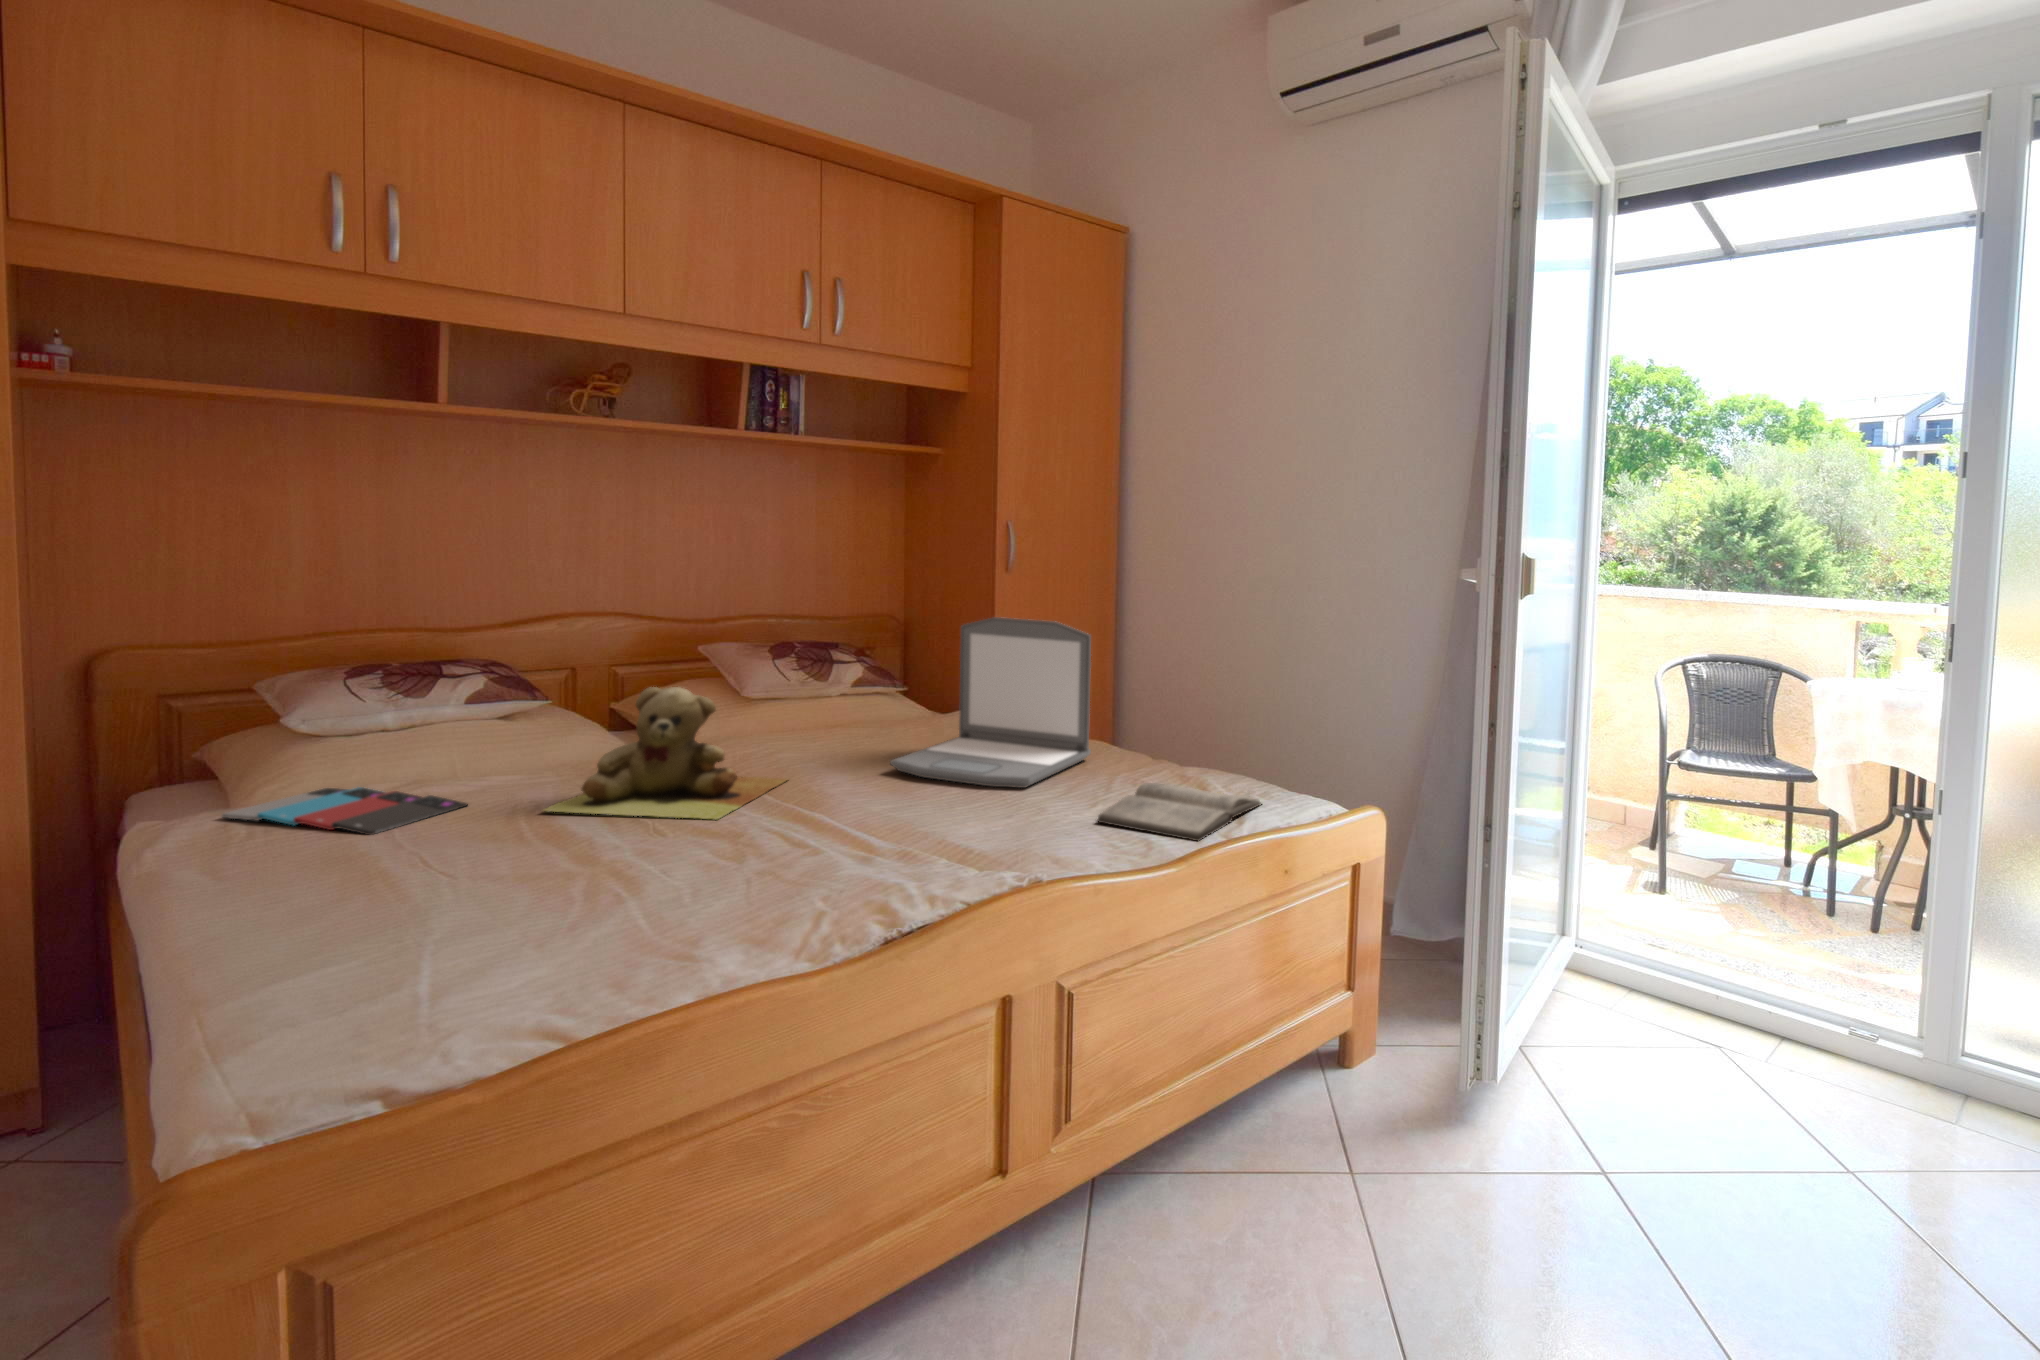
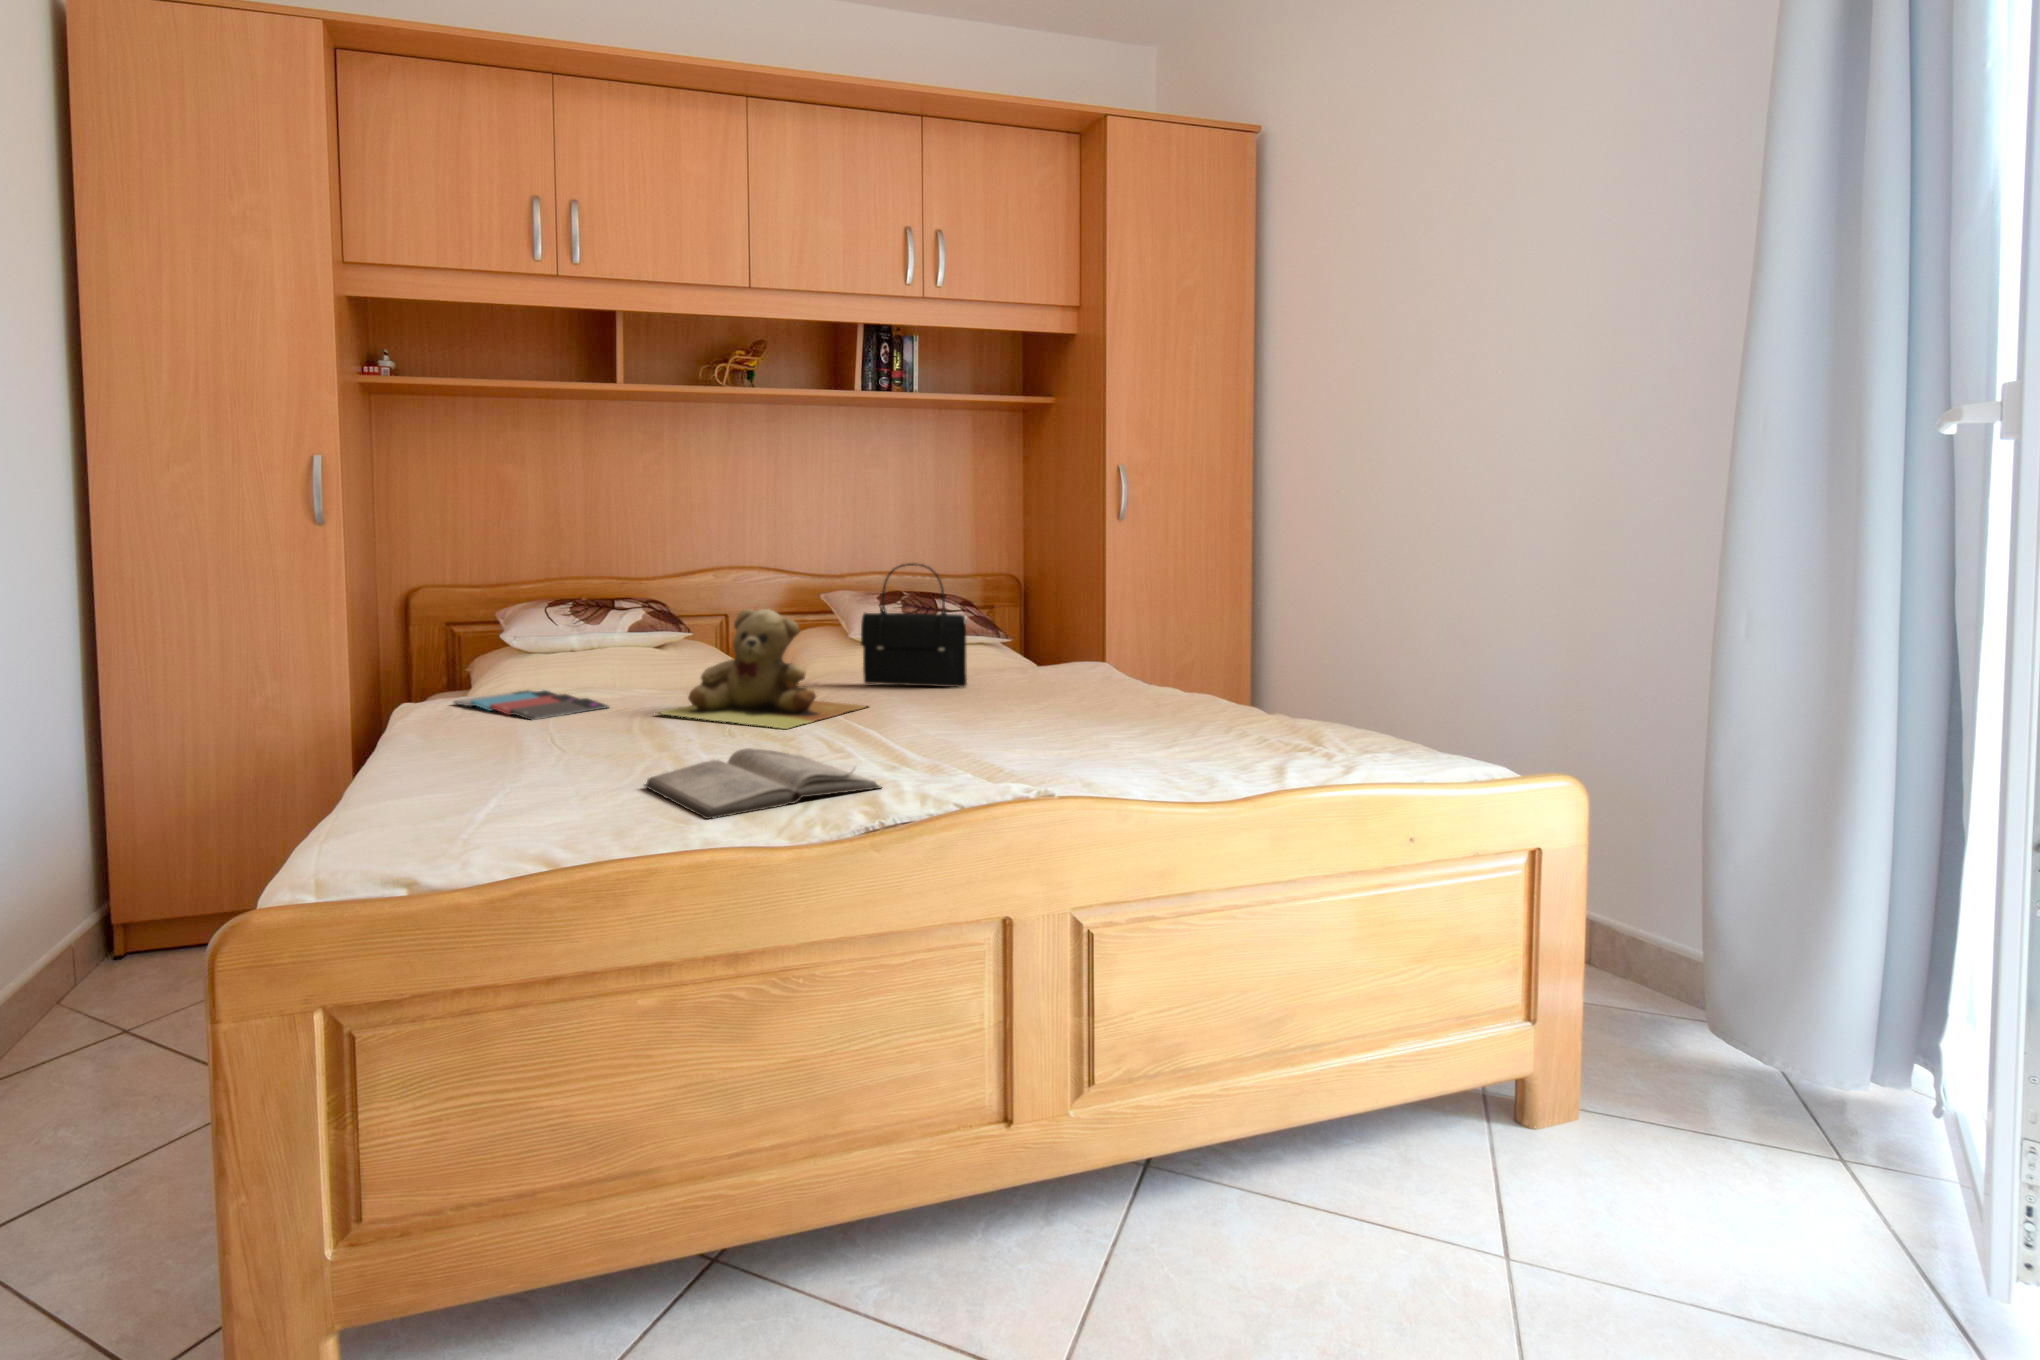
laptop: present [890,617,1091,788] -> none [966,551,1190,727]
handbag: none [761,624,874,747] -> present [861,563,967,687]
diary: present [1096,783,1261,841] -> present [644,748,881,819]

